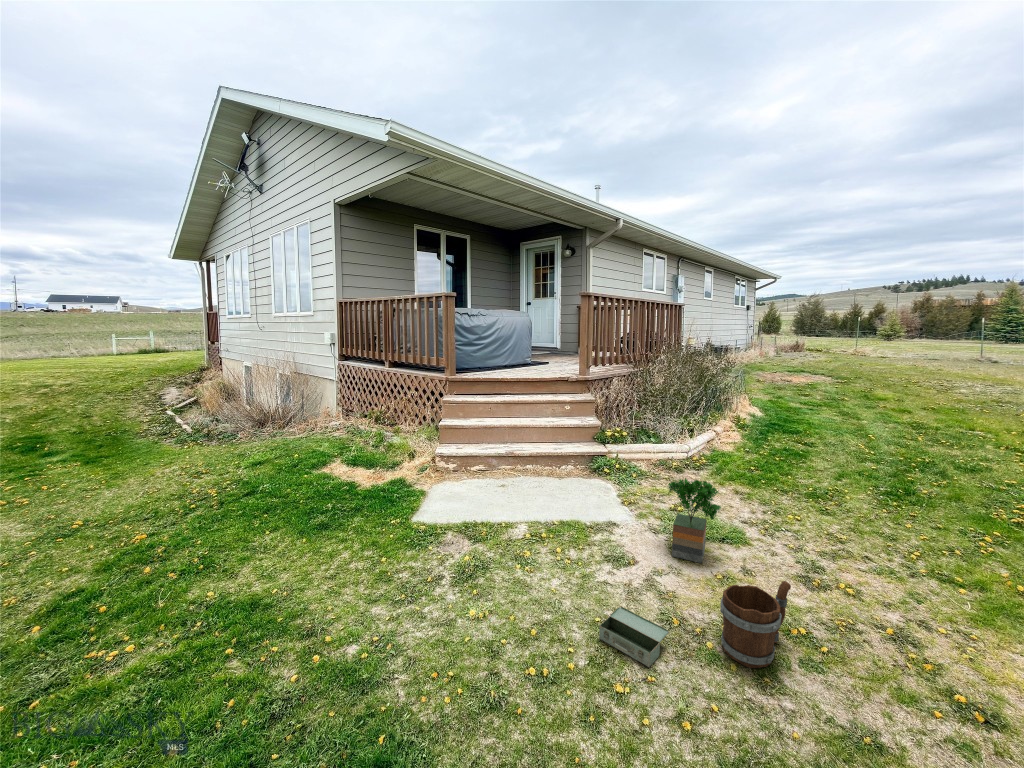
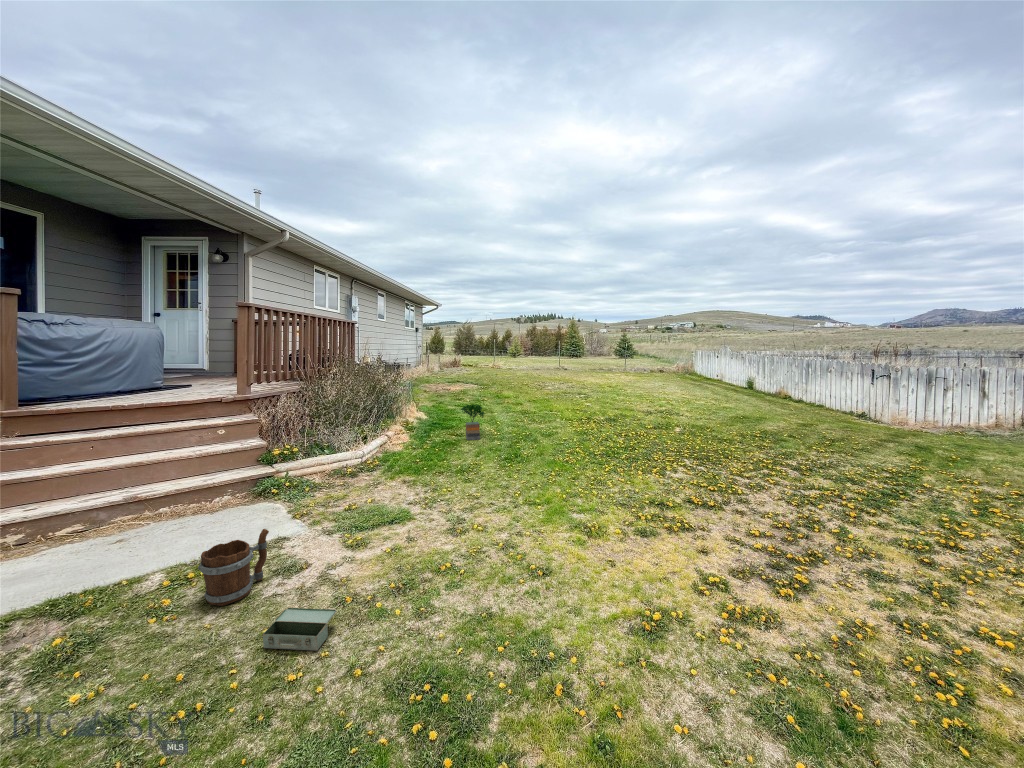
potted tree: present [668,478,721,563] -> present [462,404,485,440]
bucket: present [720,581,791,668] -> present [198,529,269,606]

